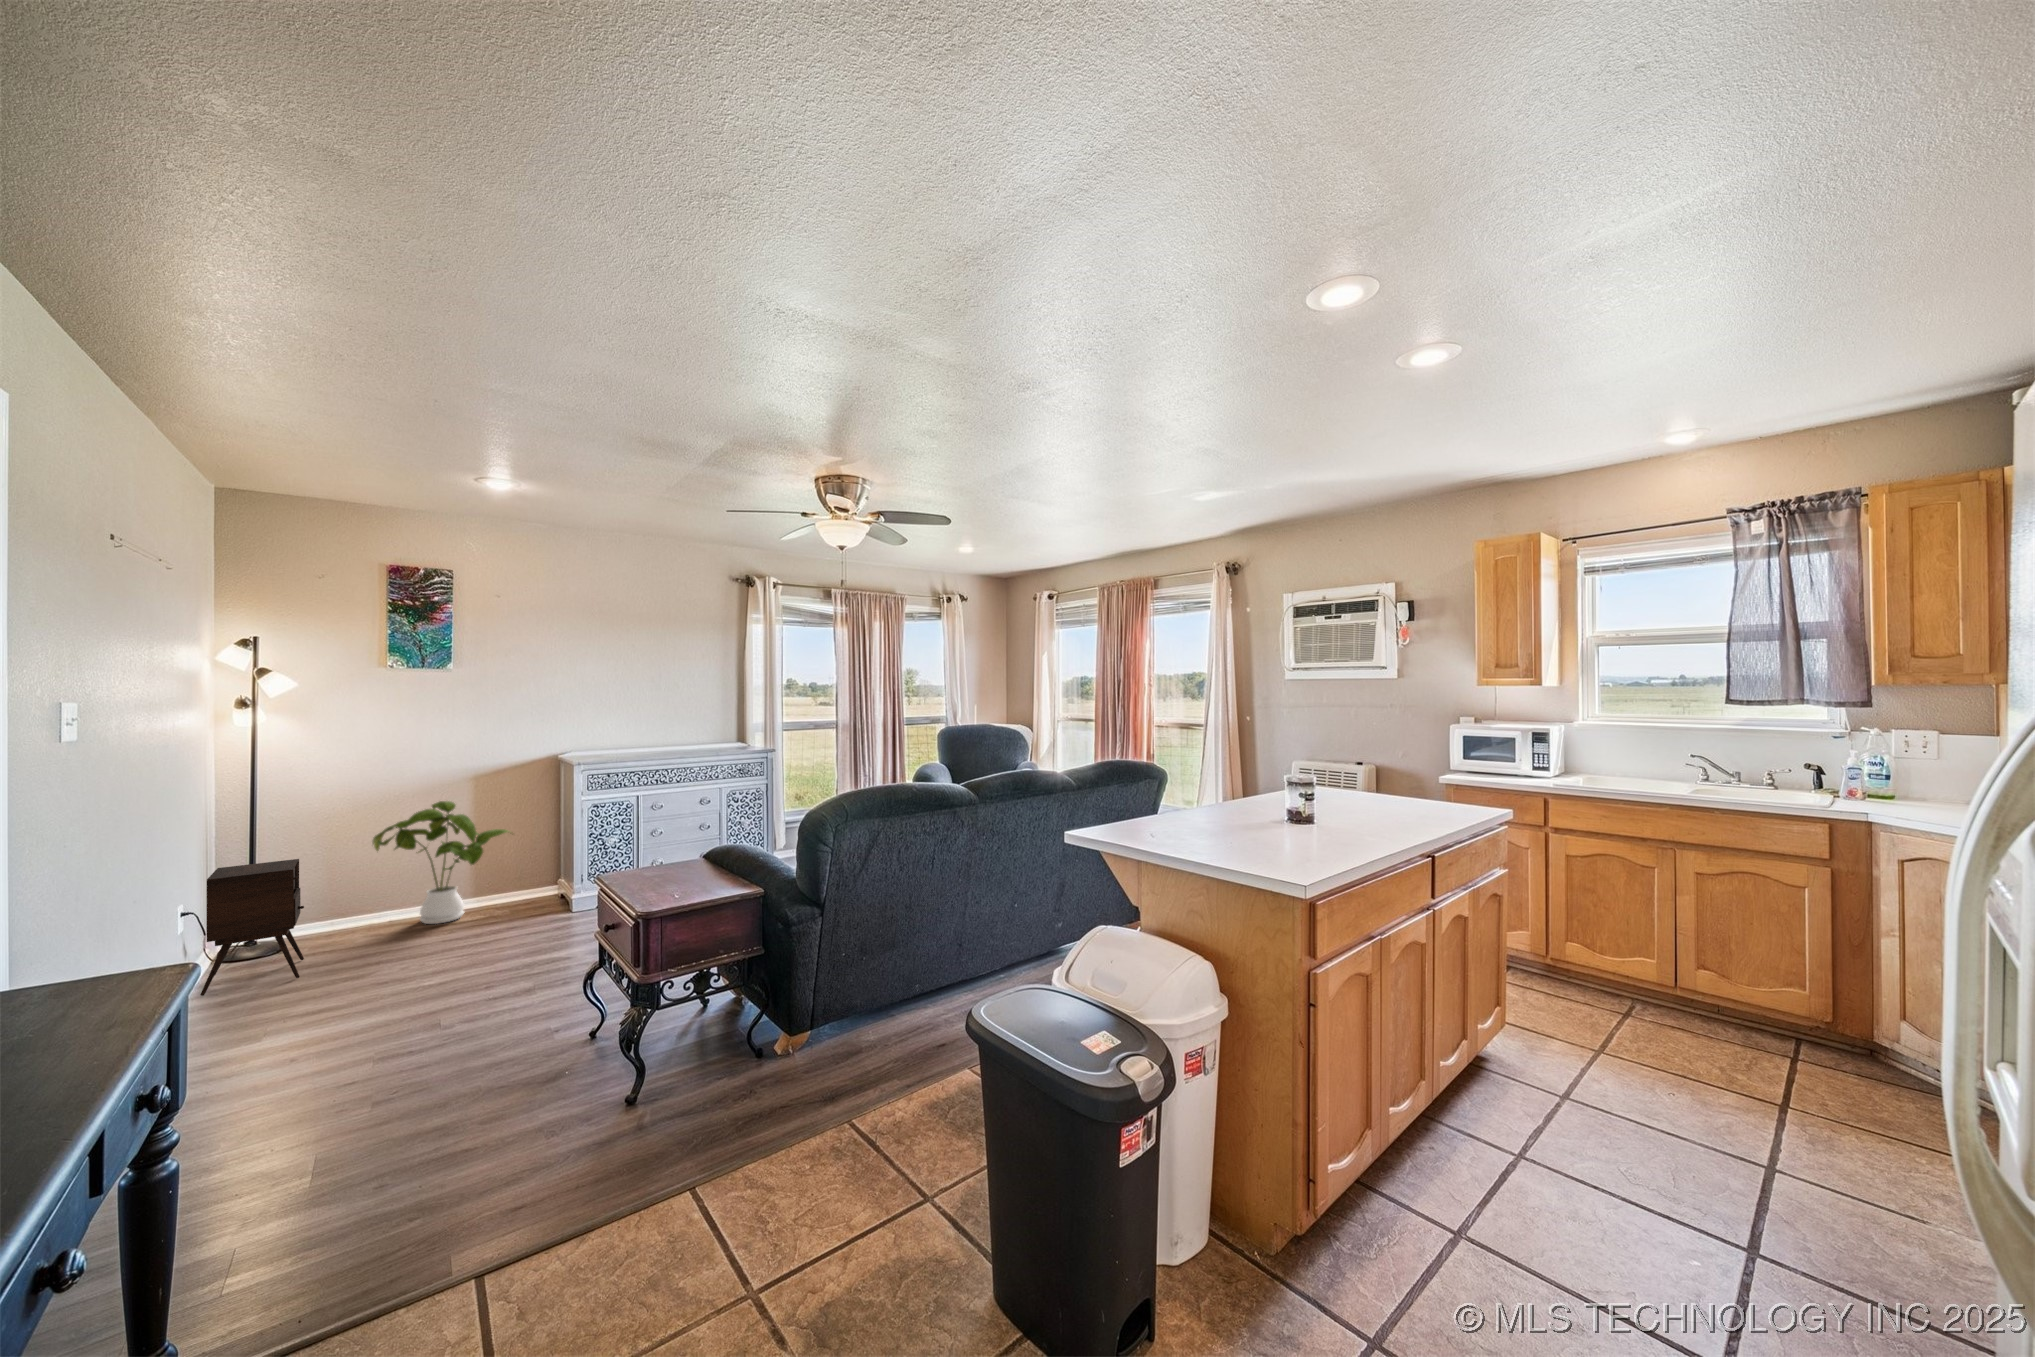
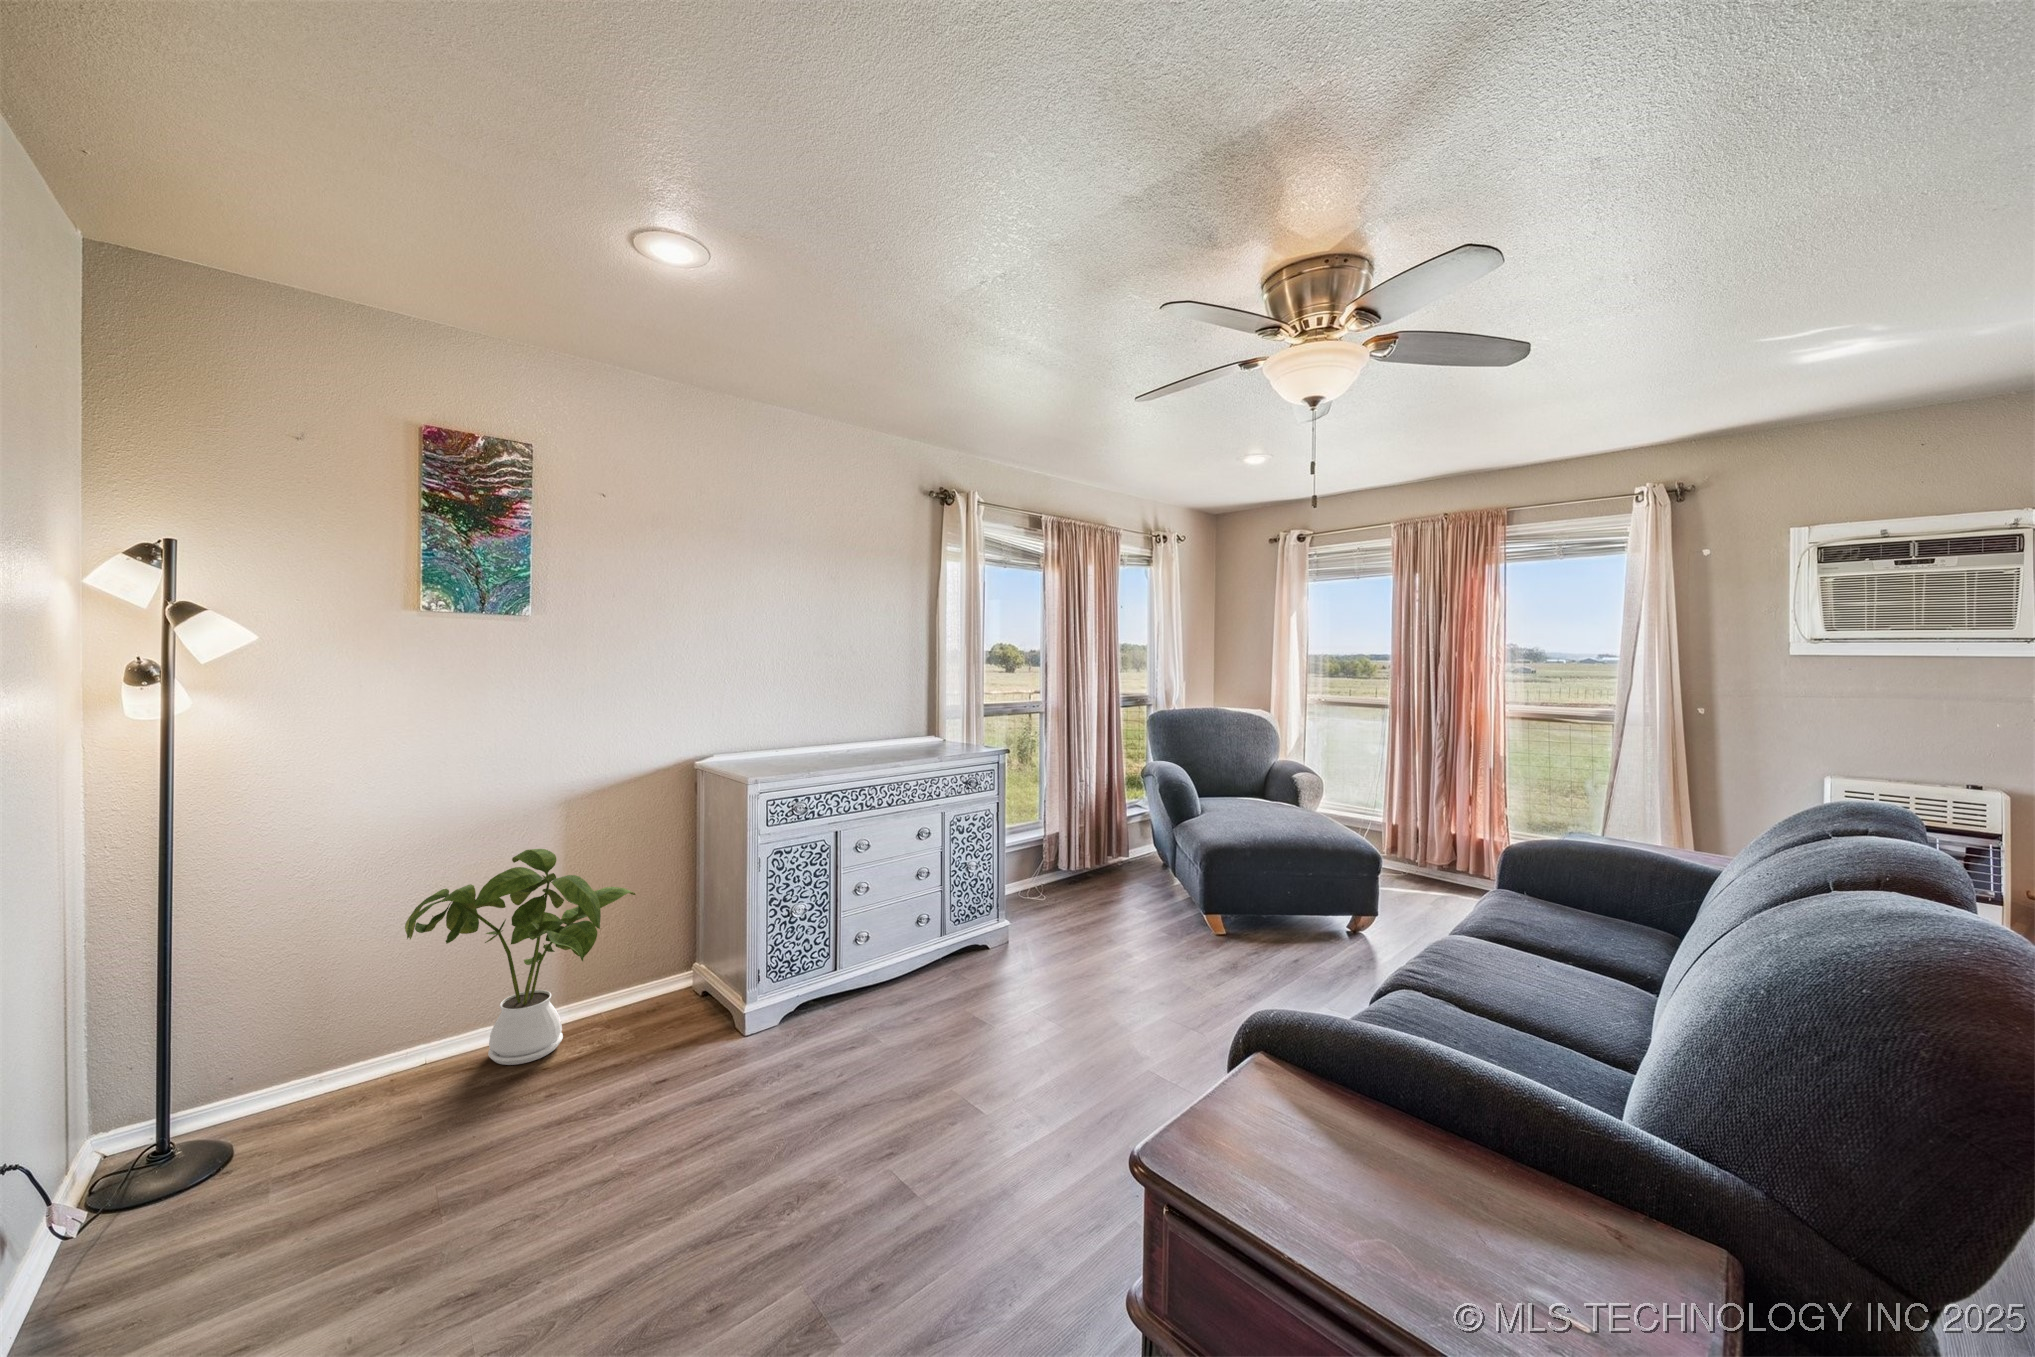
side table: present [200,859,304,996] -> none [63,989,295,1345]

